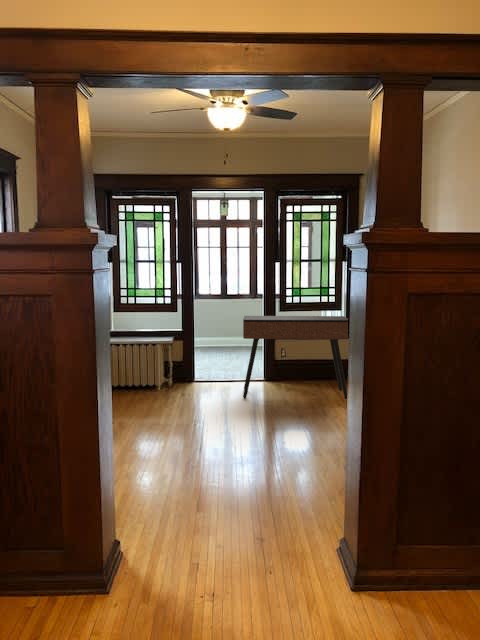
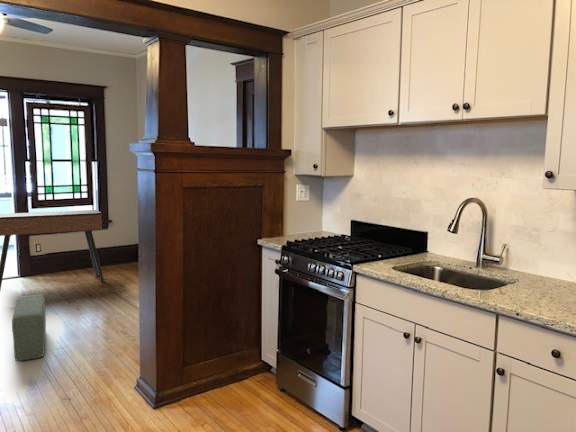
pouf: none [255,409,287,484] -> present [12,295,46,361]

